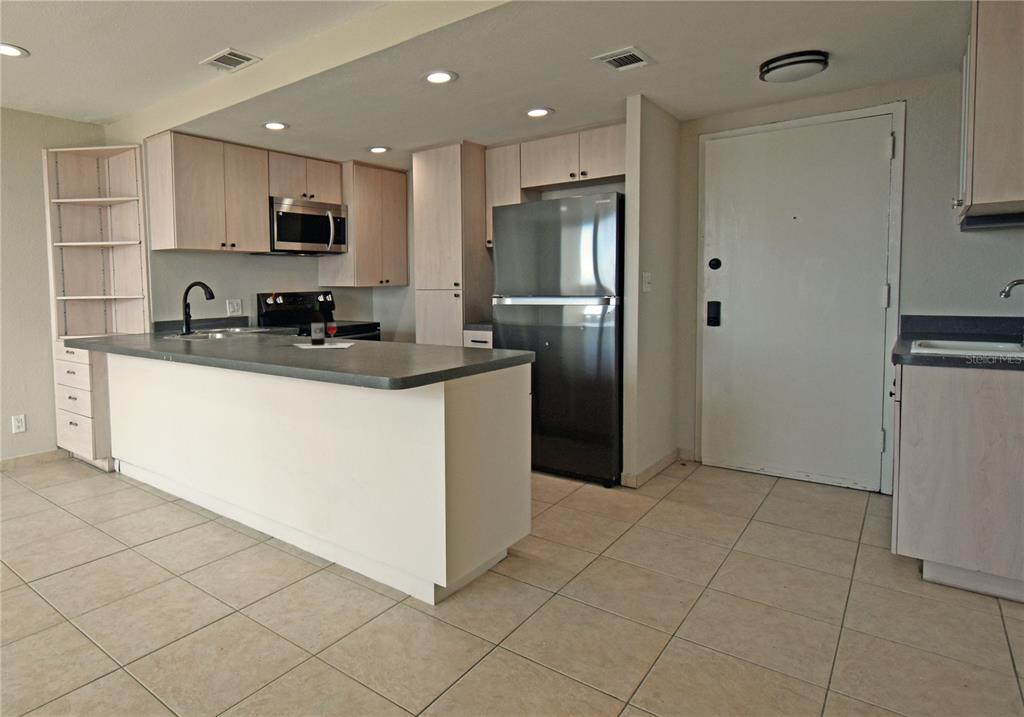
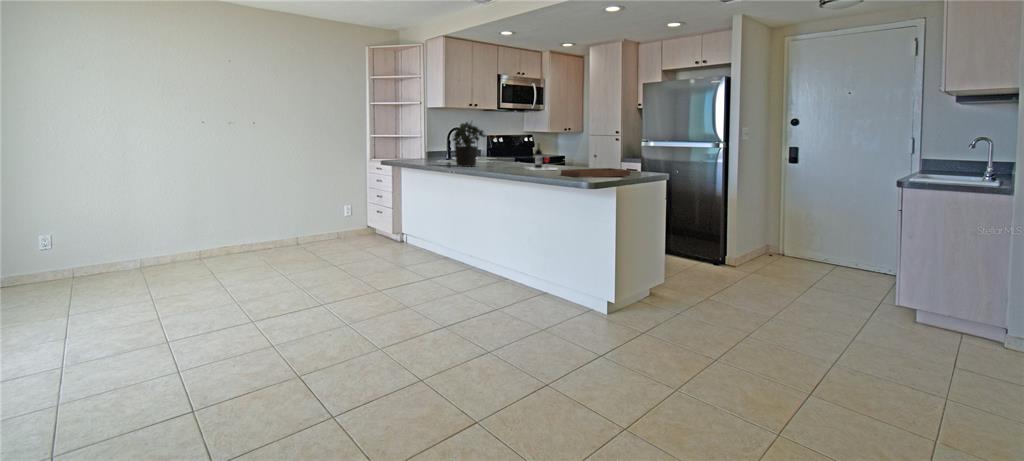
potted plant: none [157,265,224,346] -> present [453,122,486,167]
tray: none [344,320,466,362] -> present [561,154,630,178]

